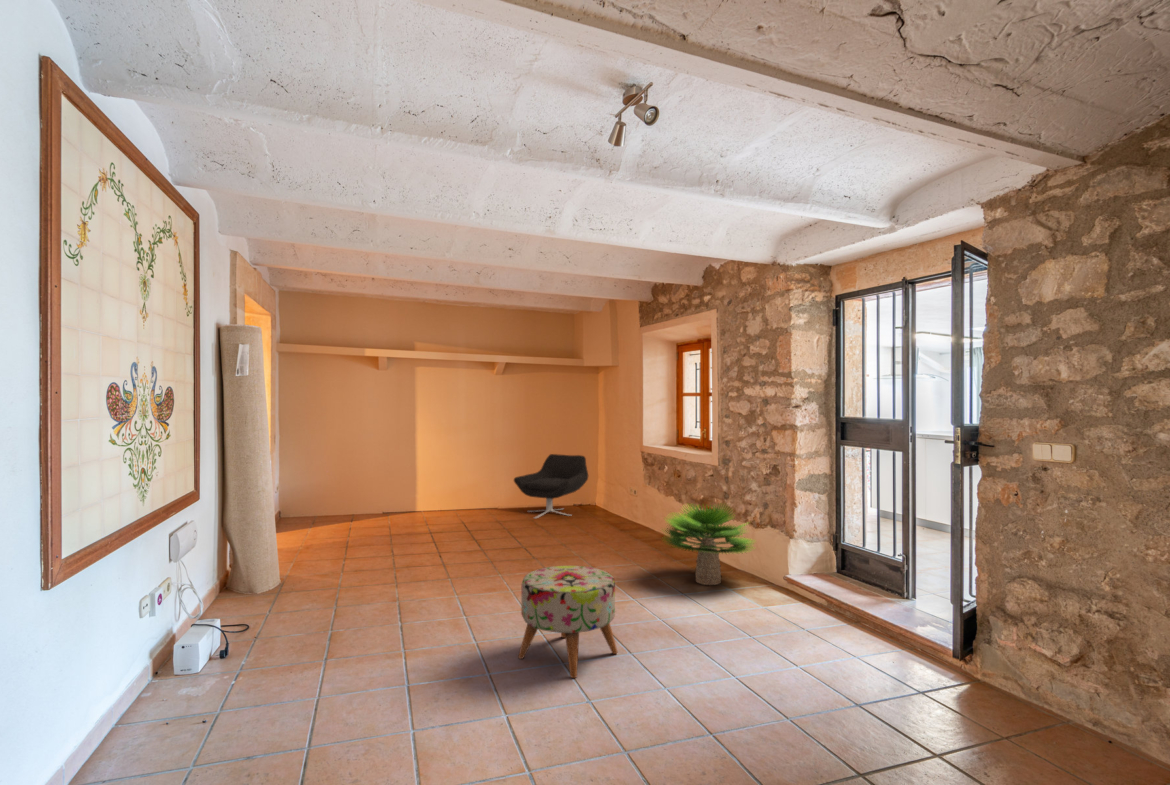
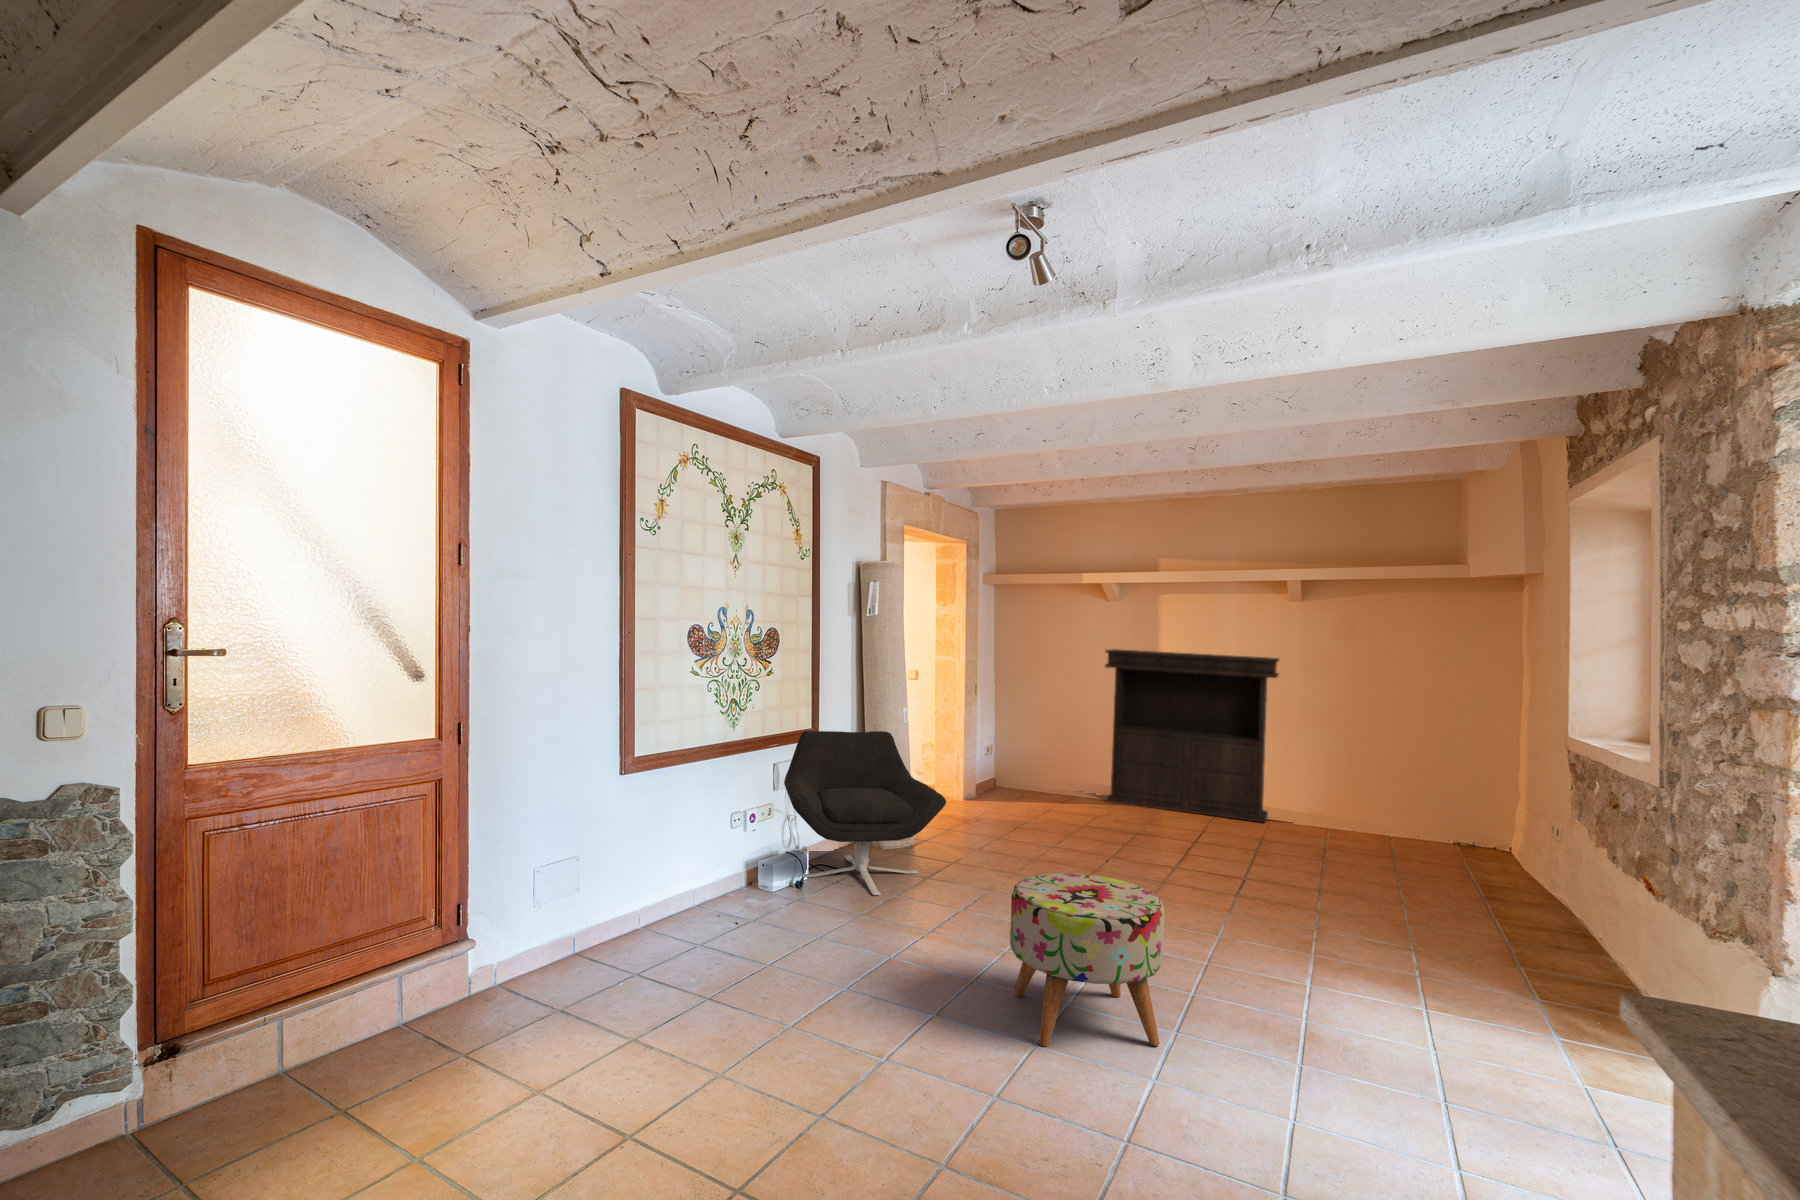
console table: none [382,418,494,527] -> present [1105,649,1279,822]
lounge chair: present [514,454,588,518] -> present [784,731,946,895]
potted plant: present [665,506,753,585] -> none [1428,842,1690,1032]

